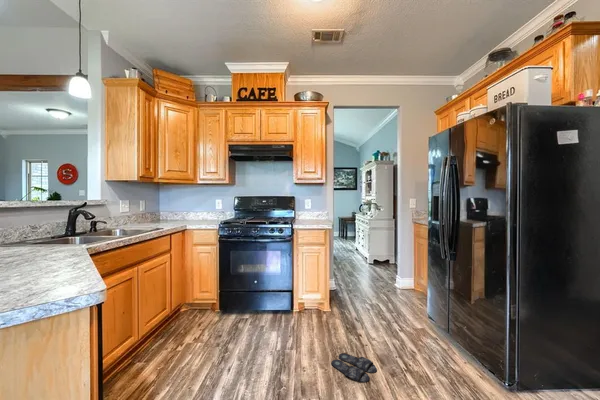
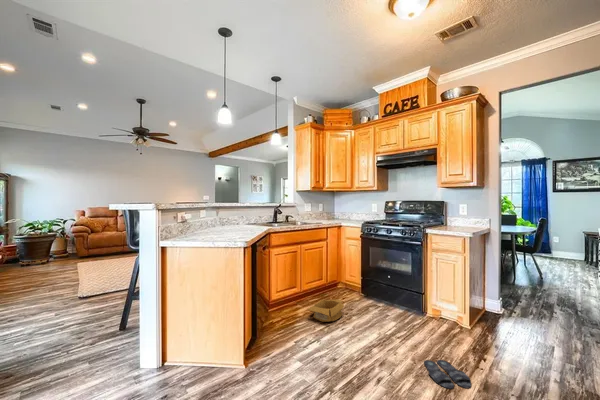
cardboard box: none [168,330,218,372] -> present [307,299,344,322]

